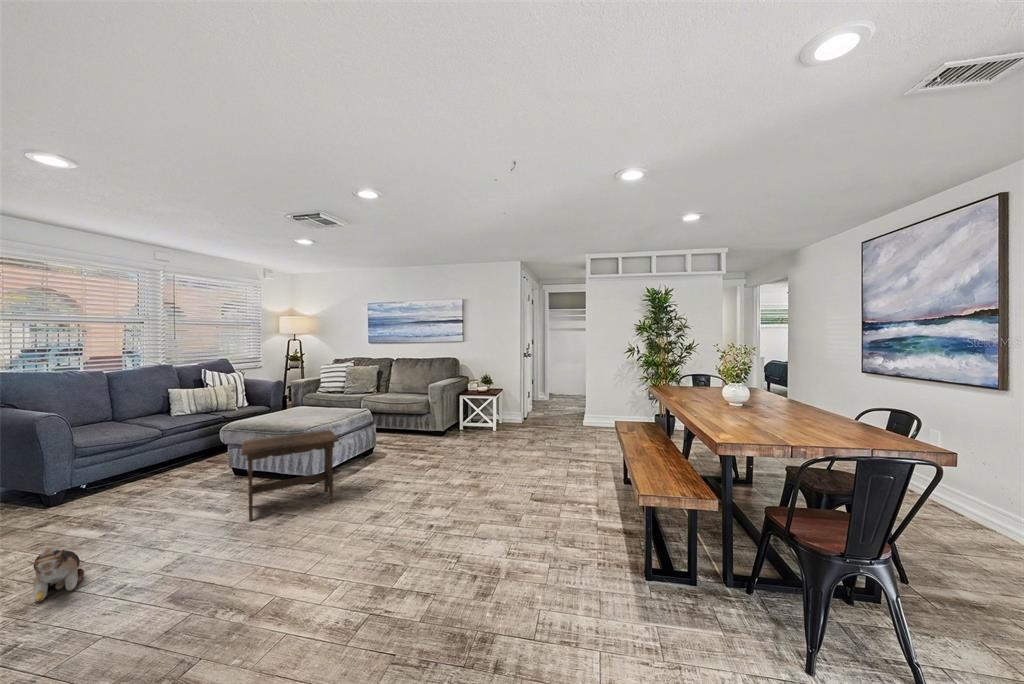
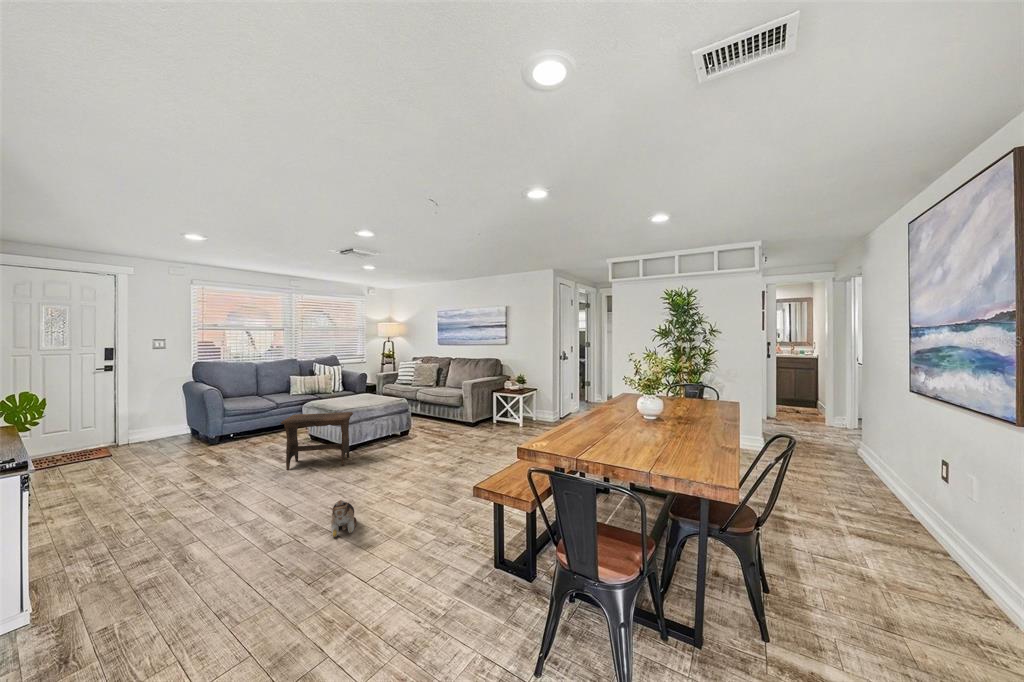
plush toy: present [28,548,84,602] -> present [330,500,357,537]

